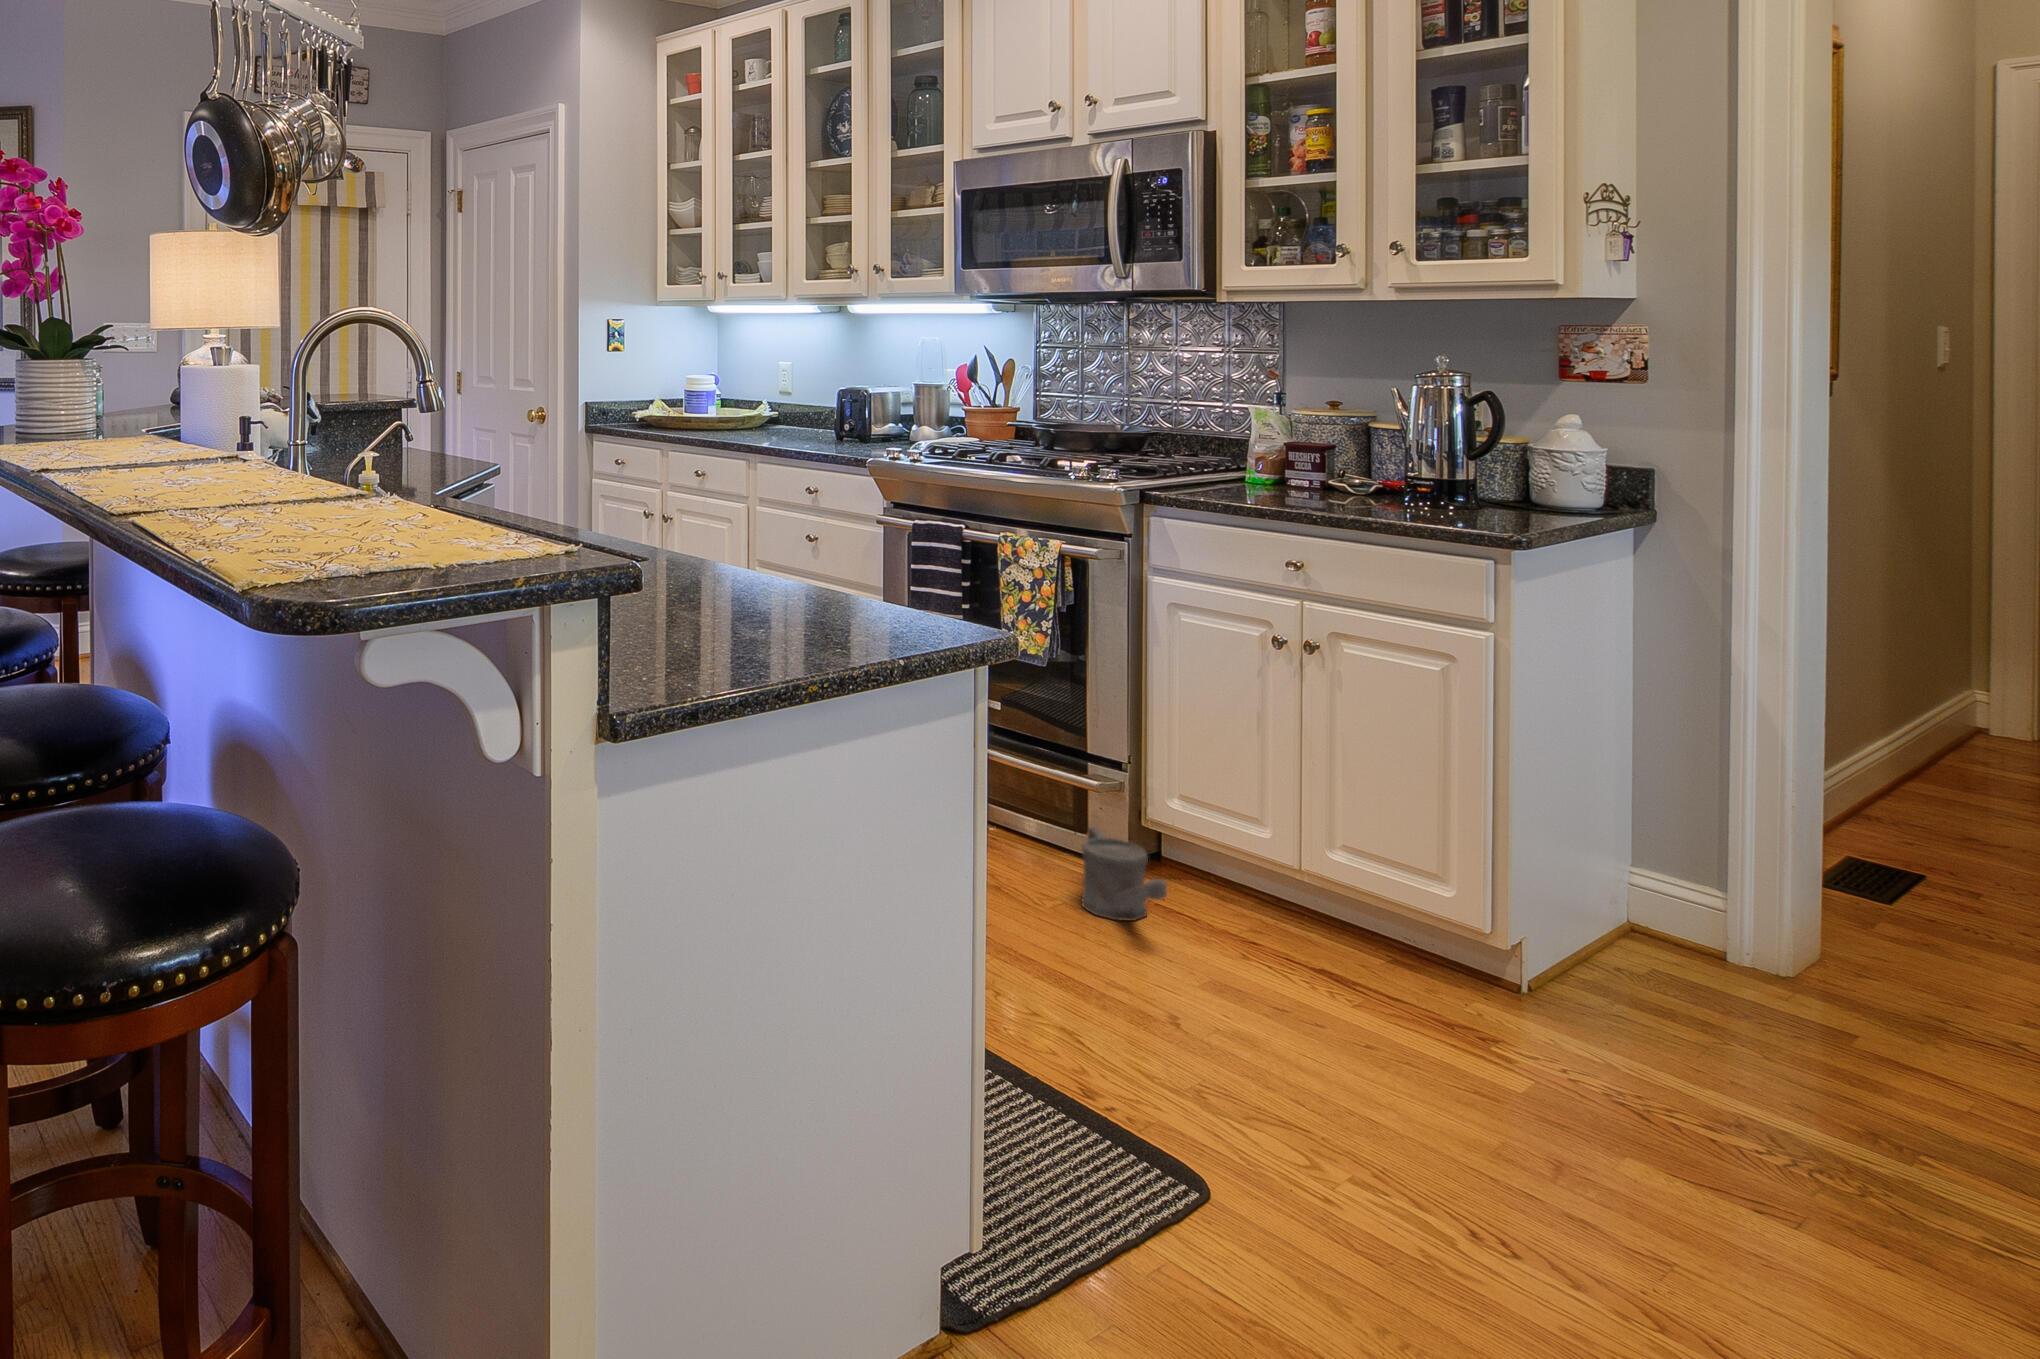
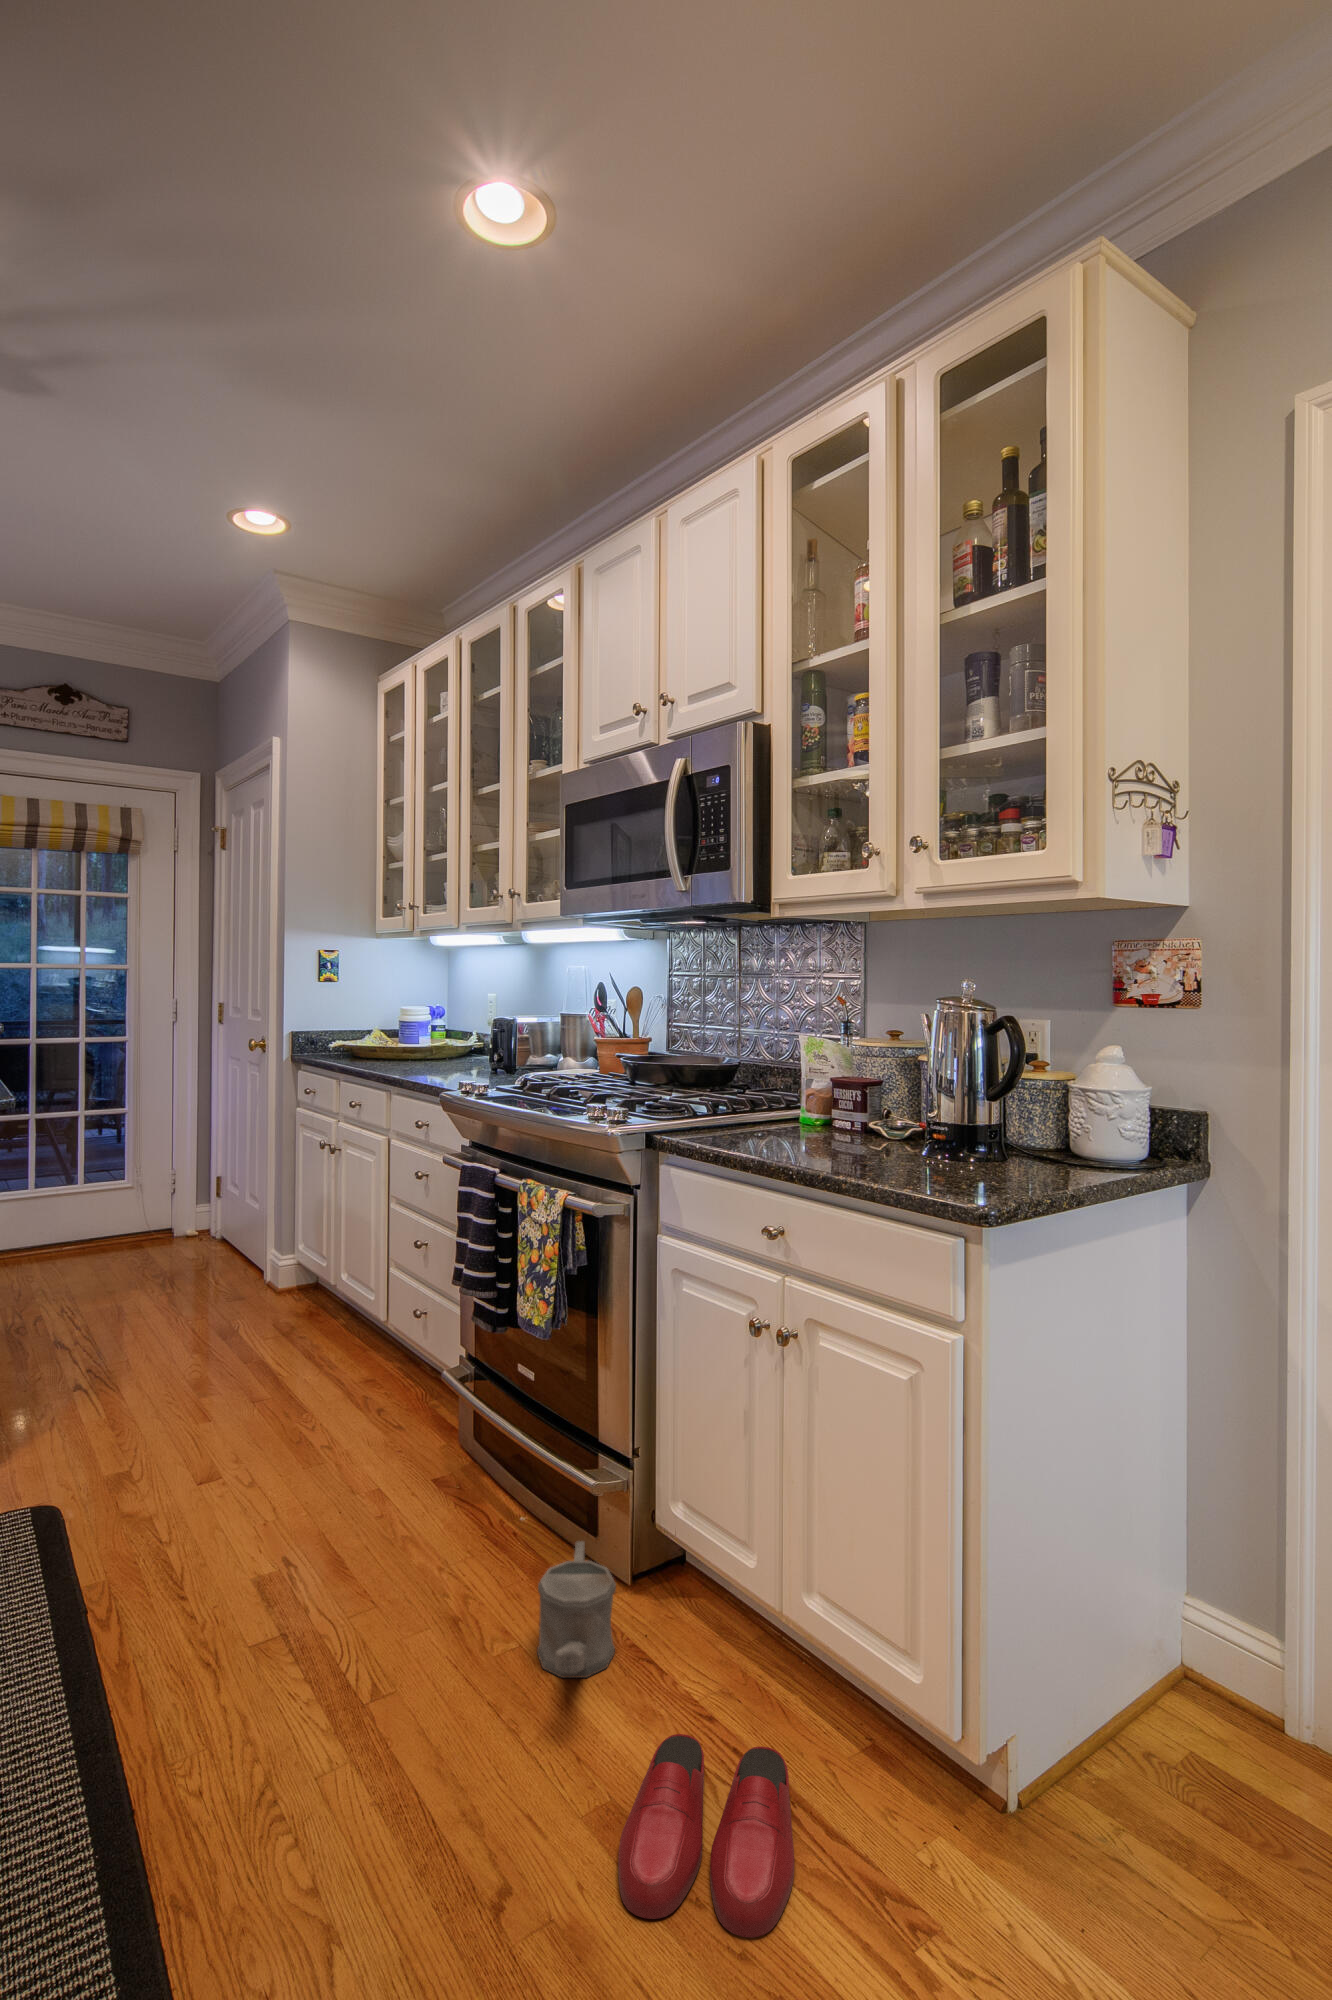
slippers: none [1236,945,1388,1041] -> present [618,1734,794,1938]

